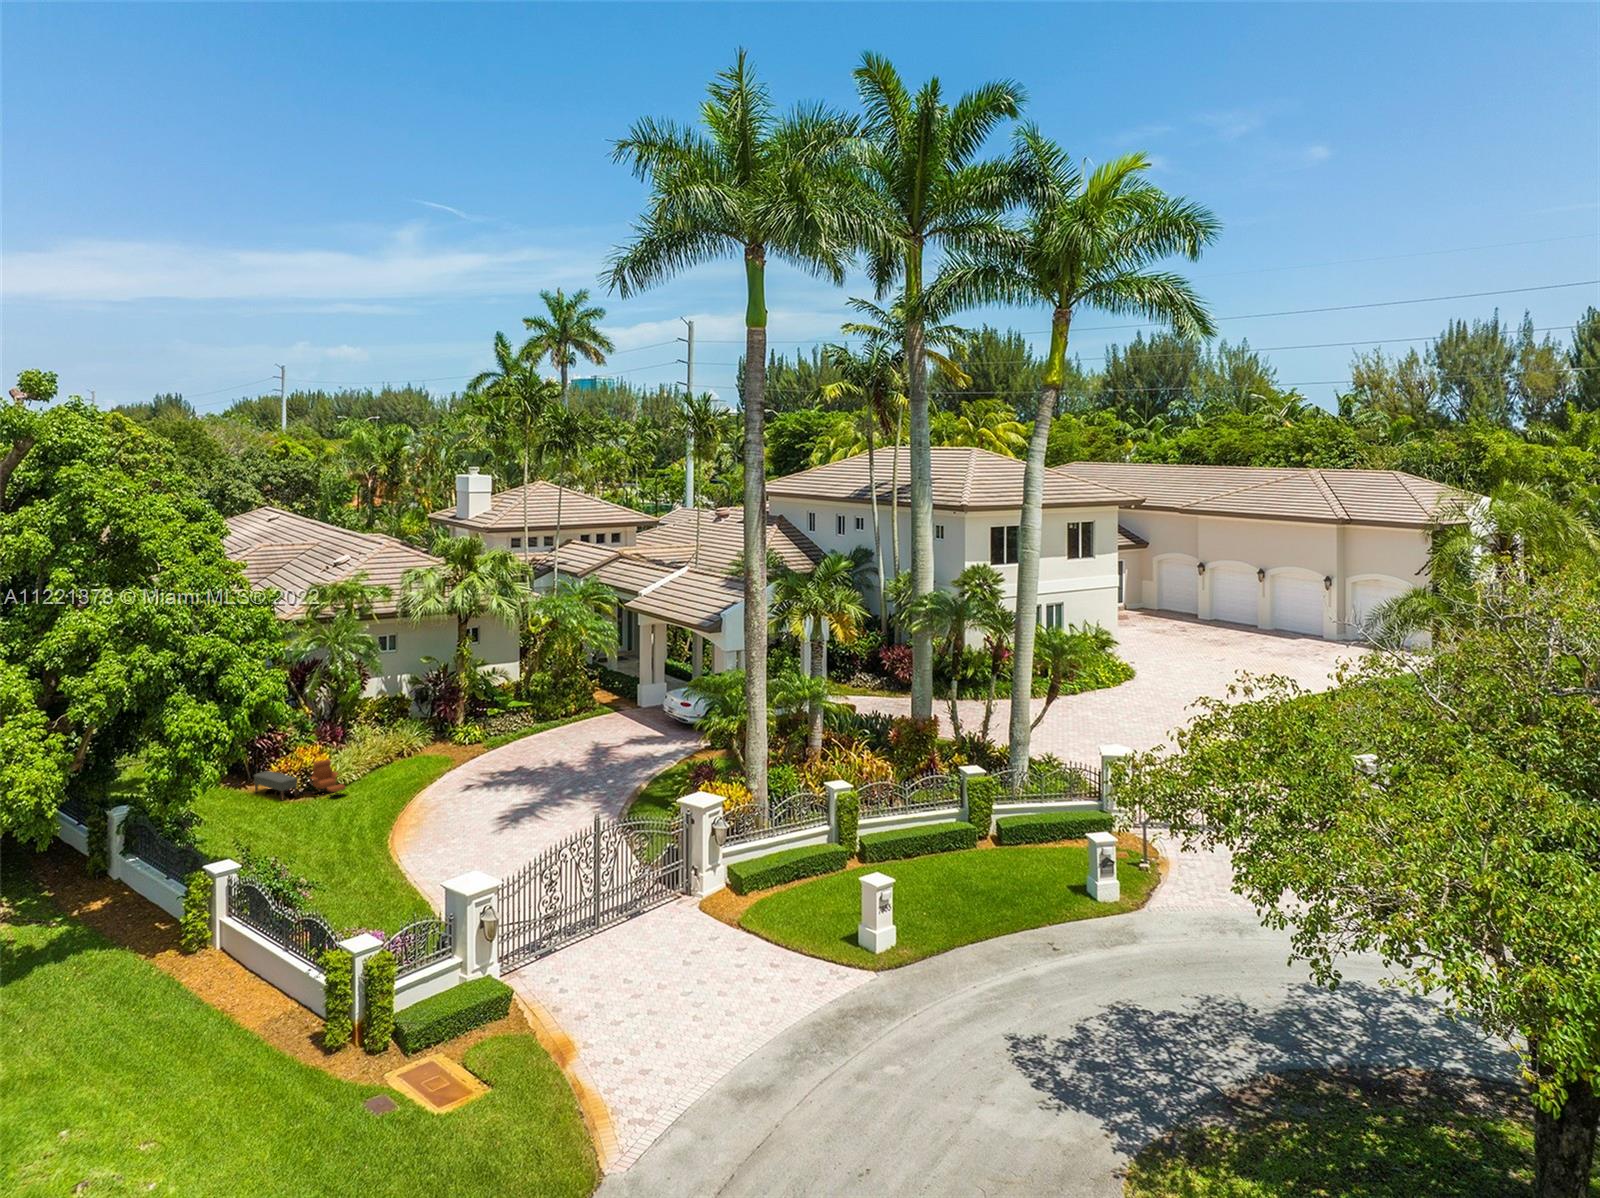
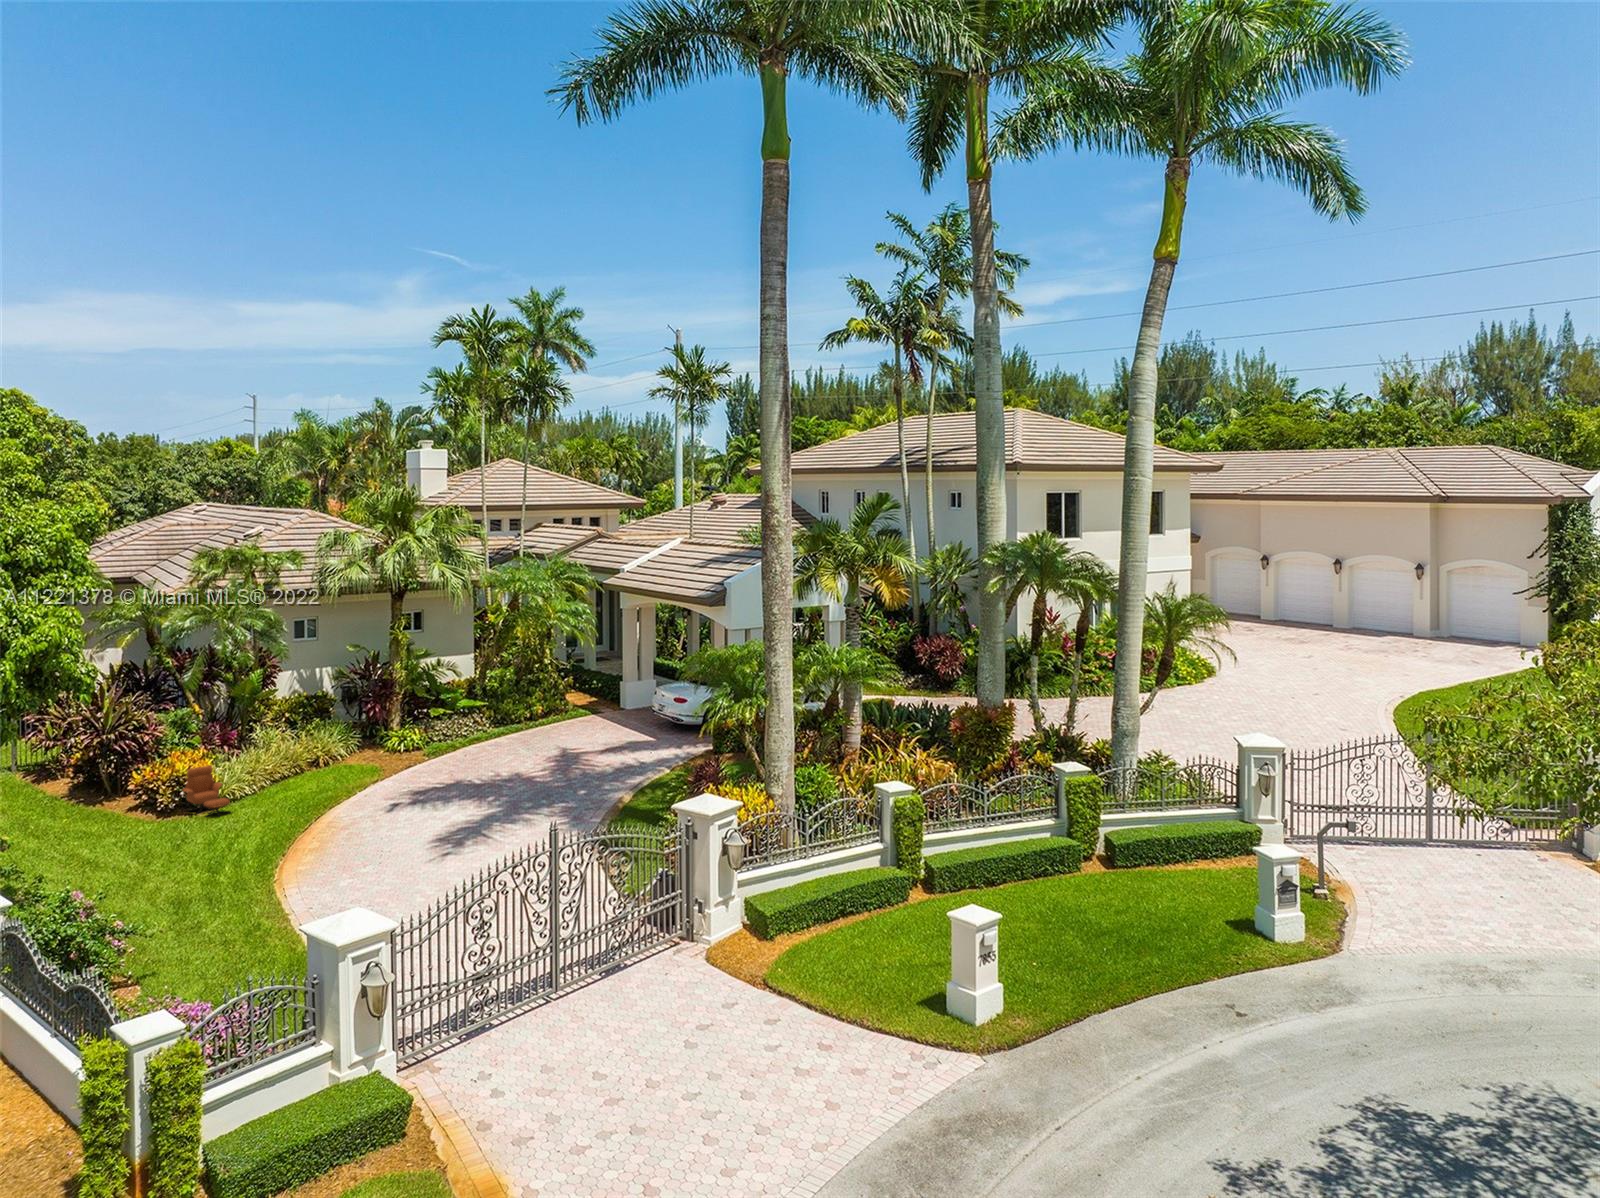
bench: present [254,771,297,800] -> none [107,782,165,820]

